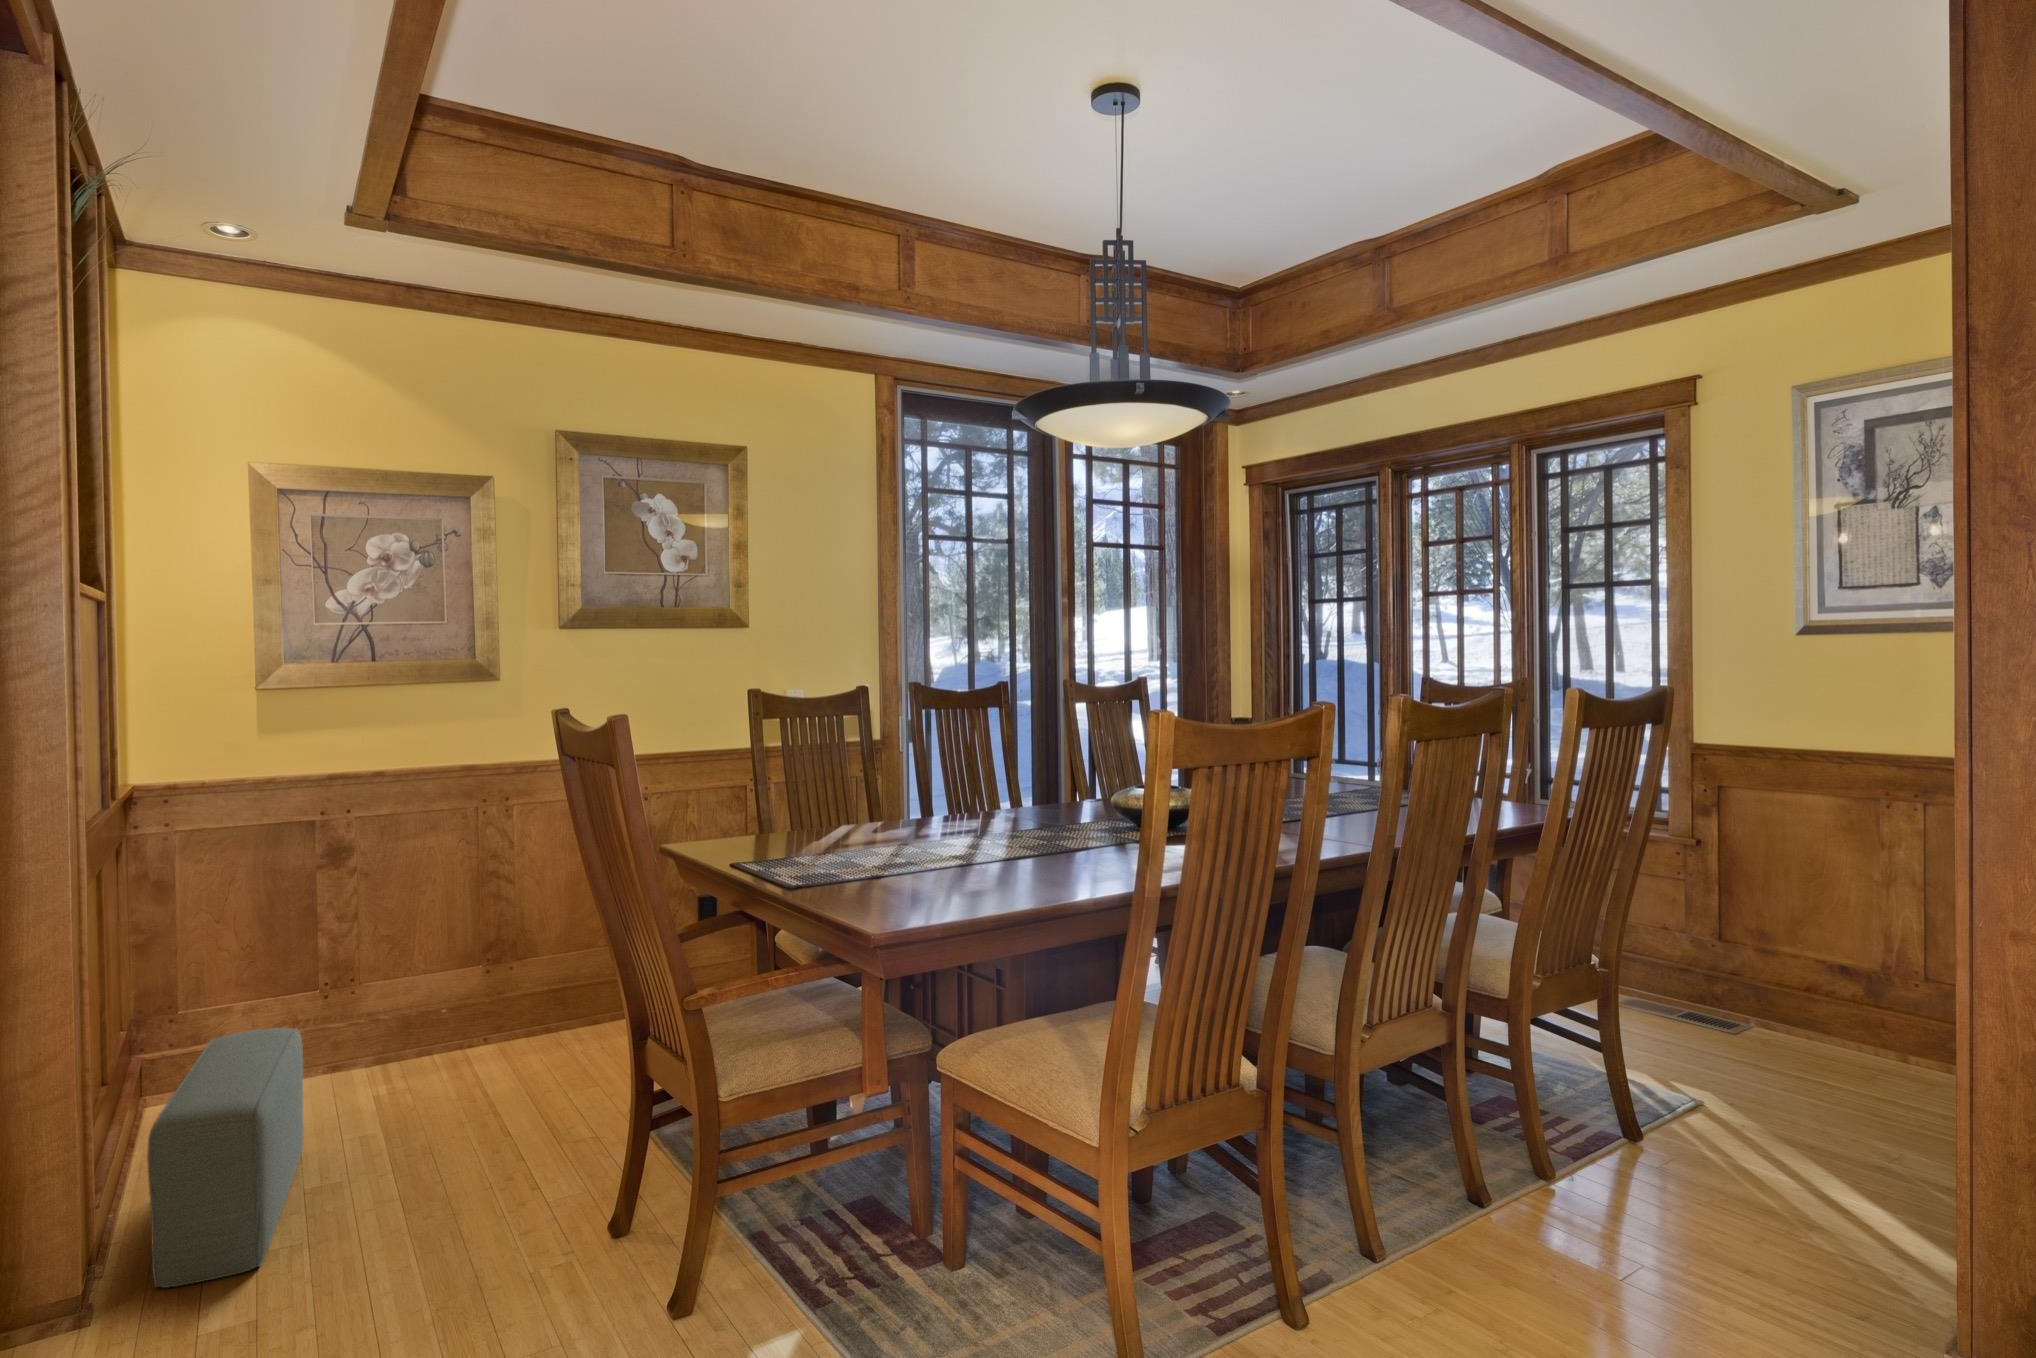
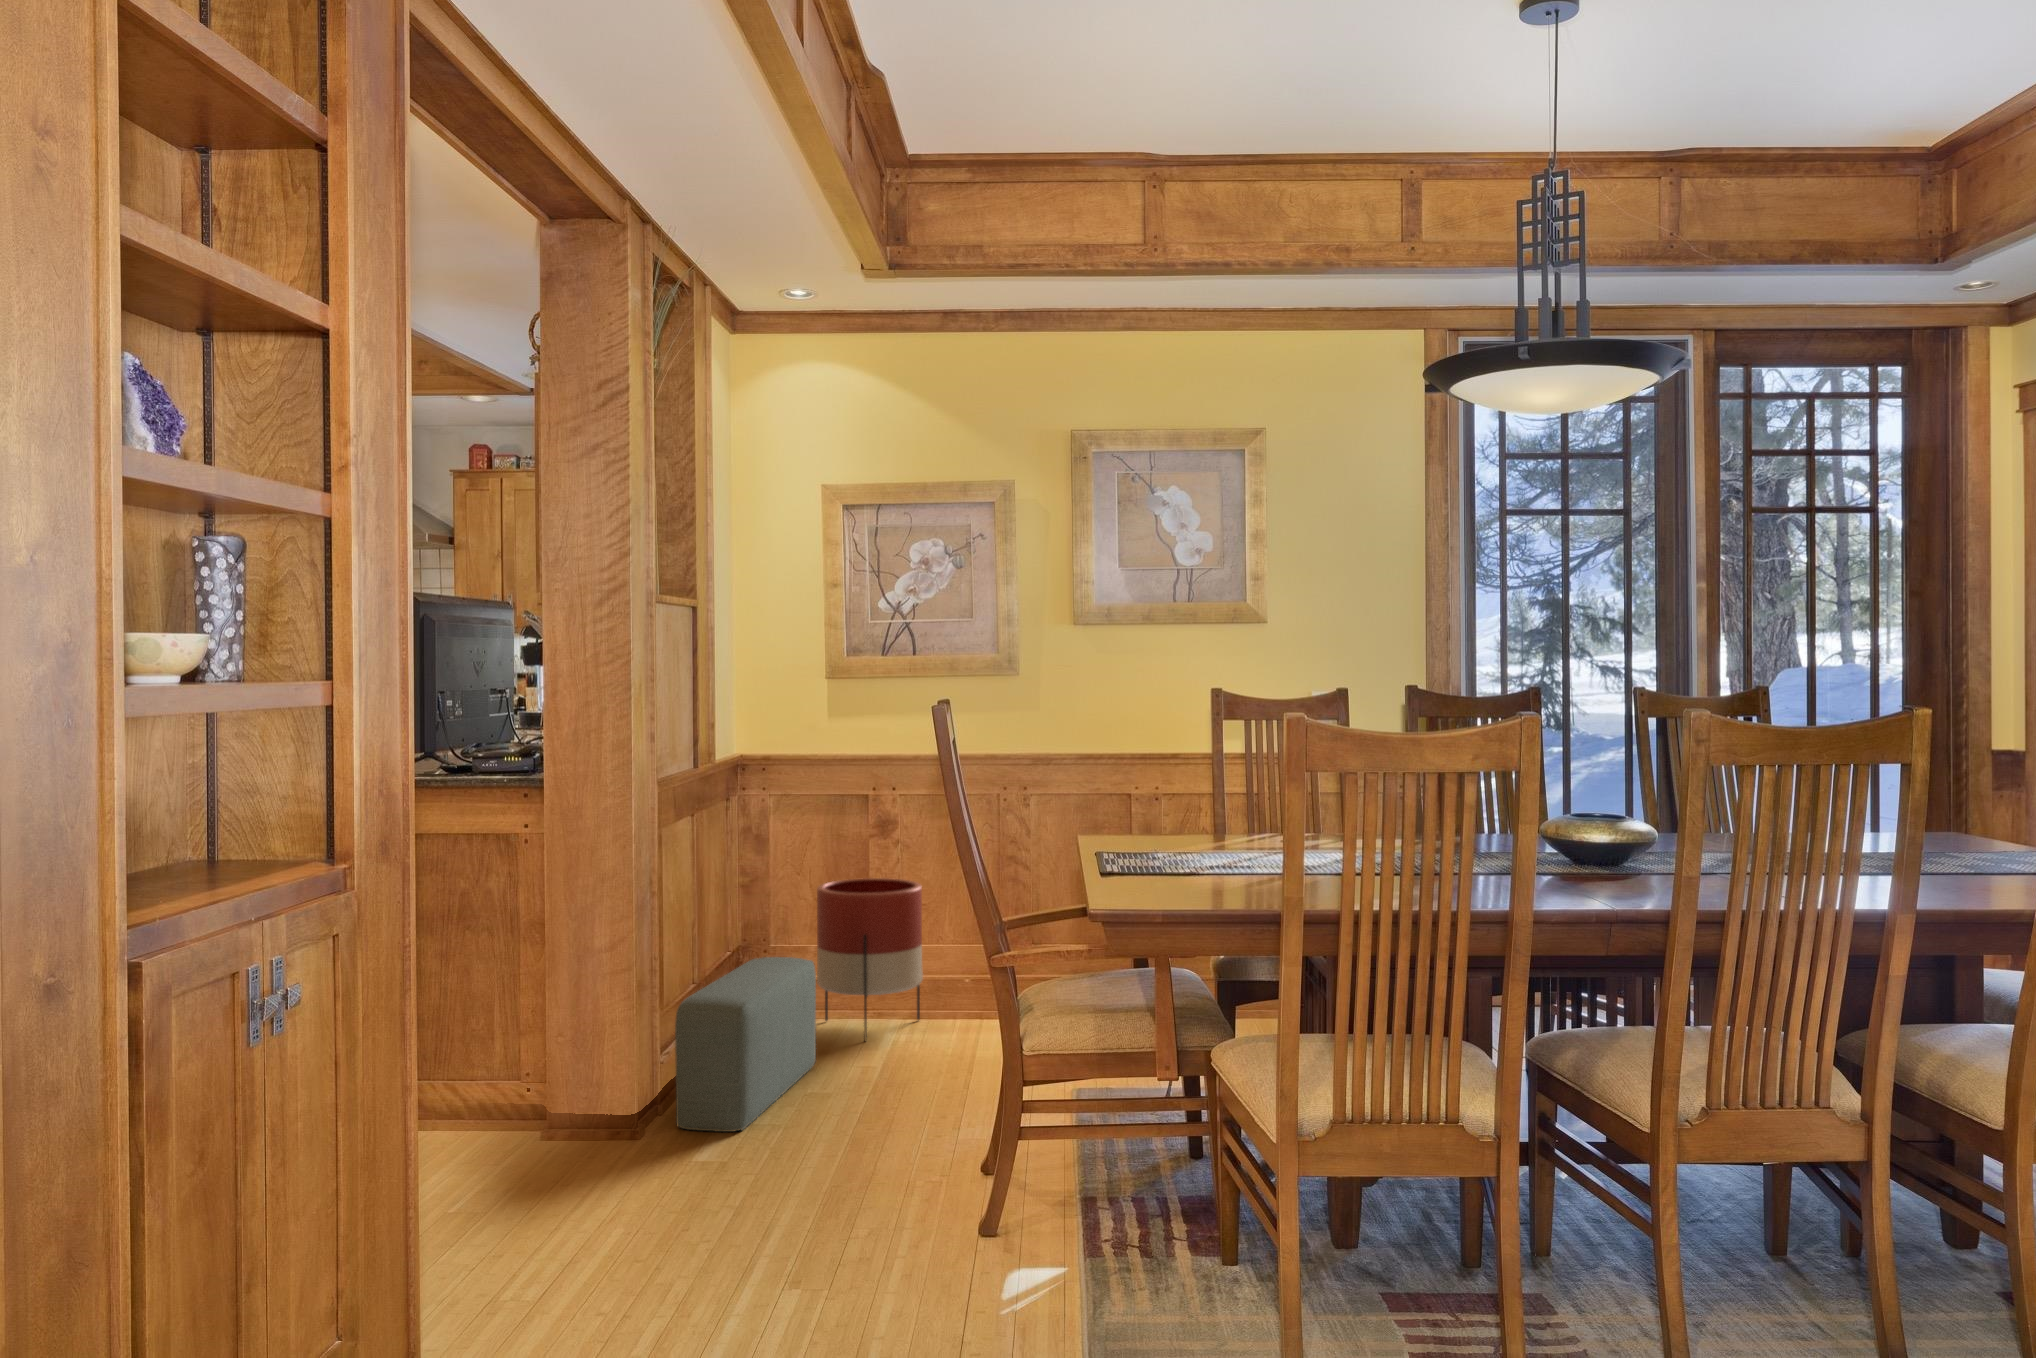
planter: none [263,913,405,1106] -> present [817,878,923,1041]

